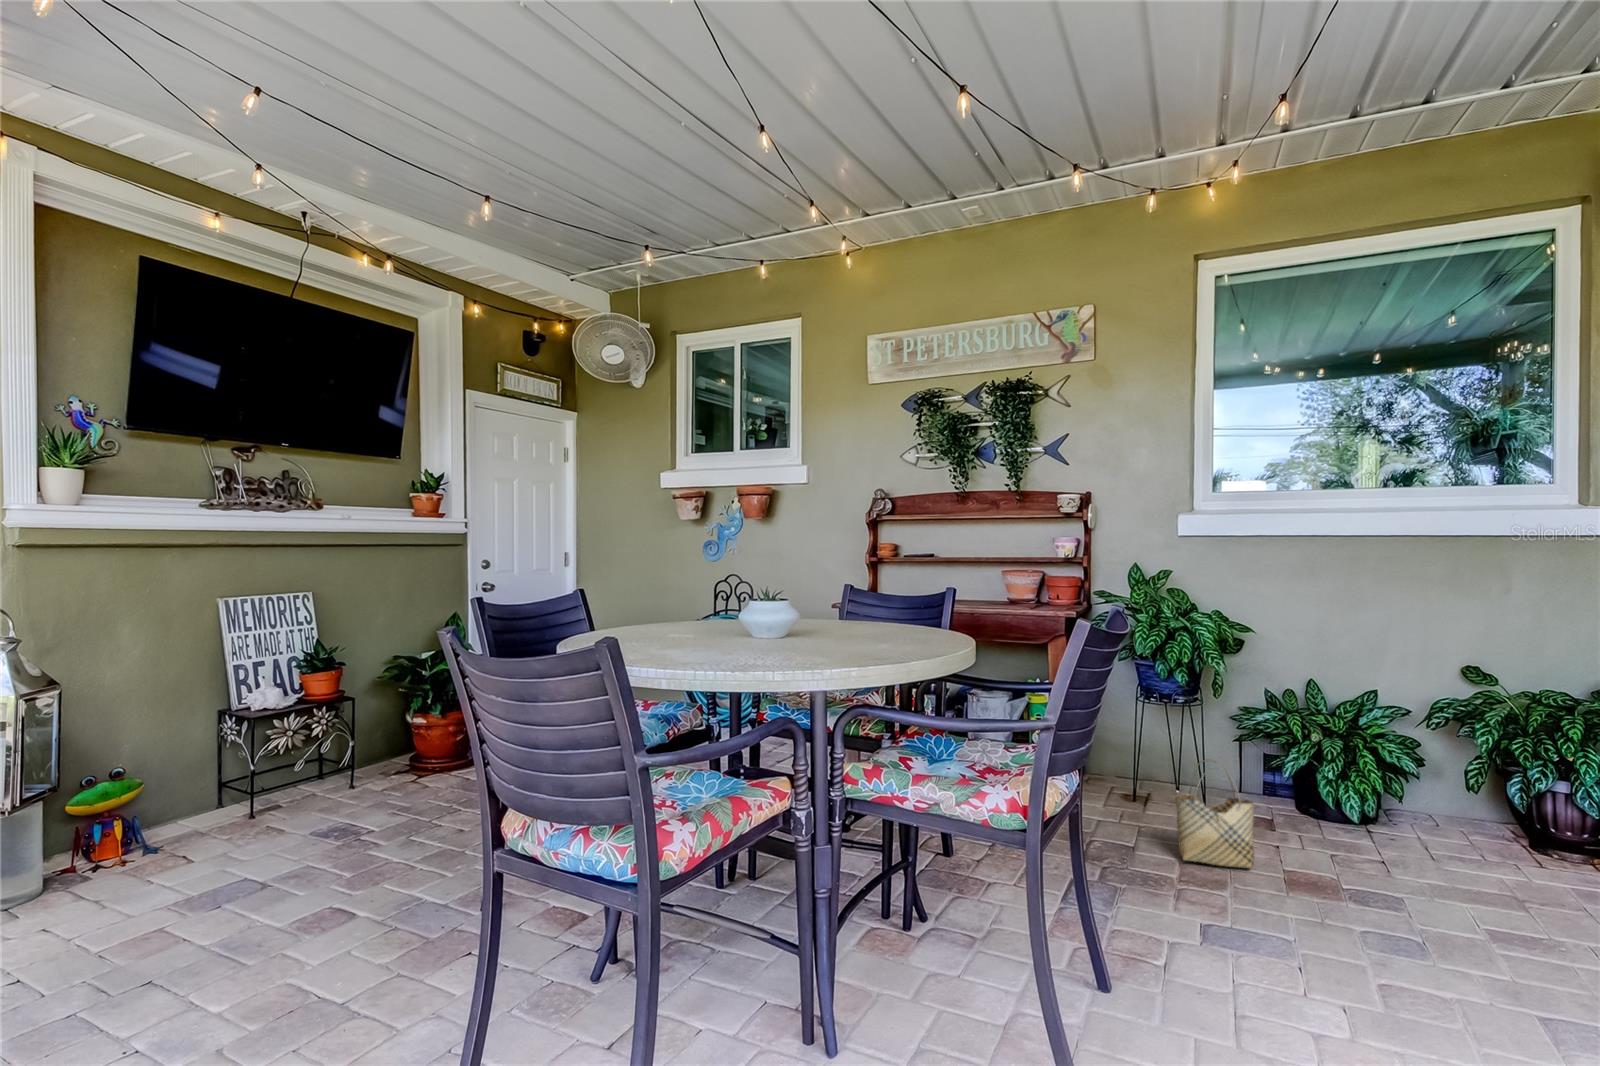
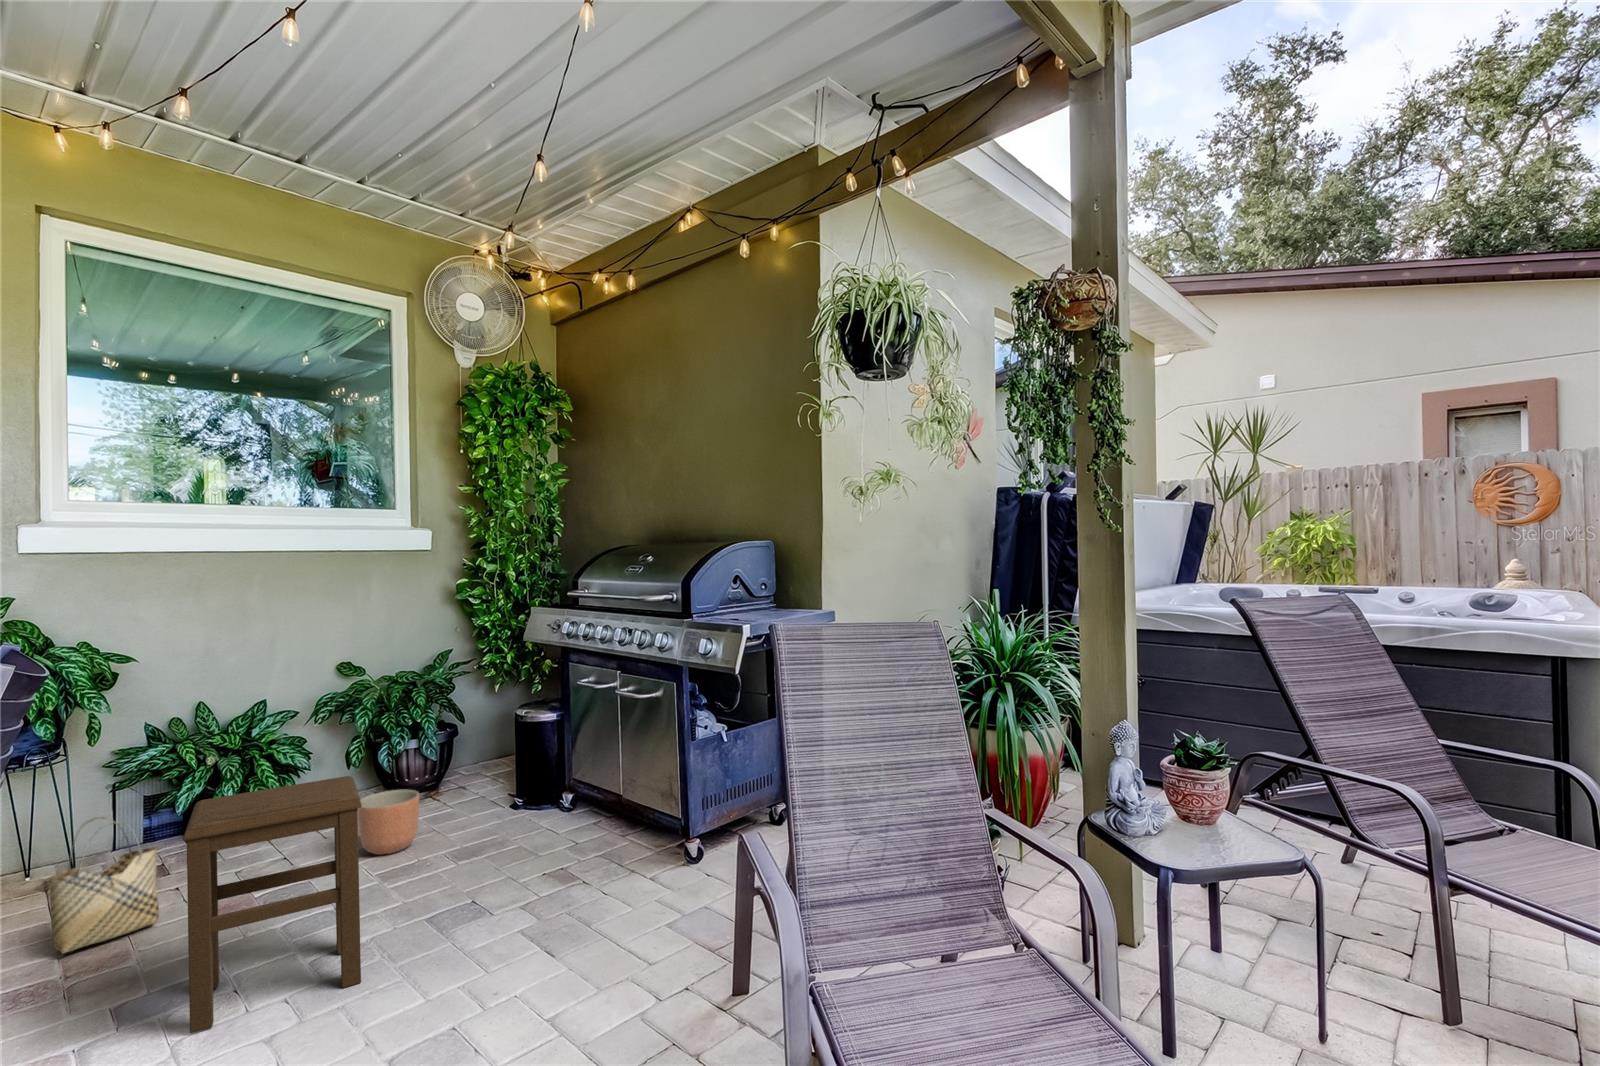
stool: none [1244,774,1430,1037] -> present [184,776,362,1033]
planter: none [1464,831,1554,913] -> present [358,790,419,855]

